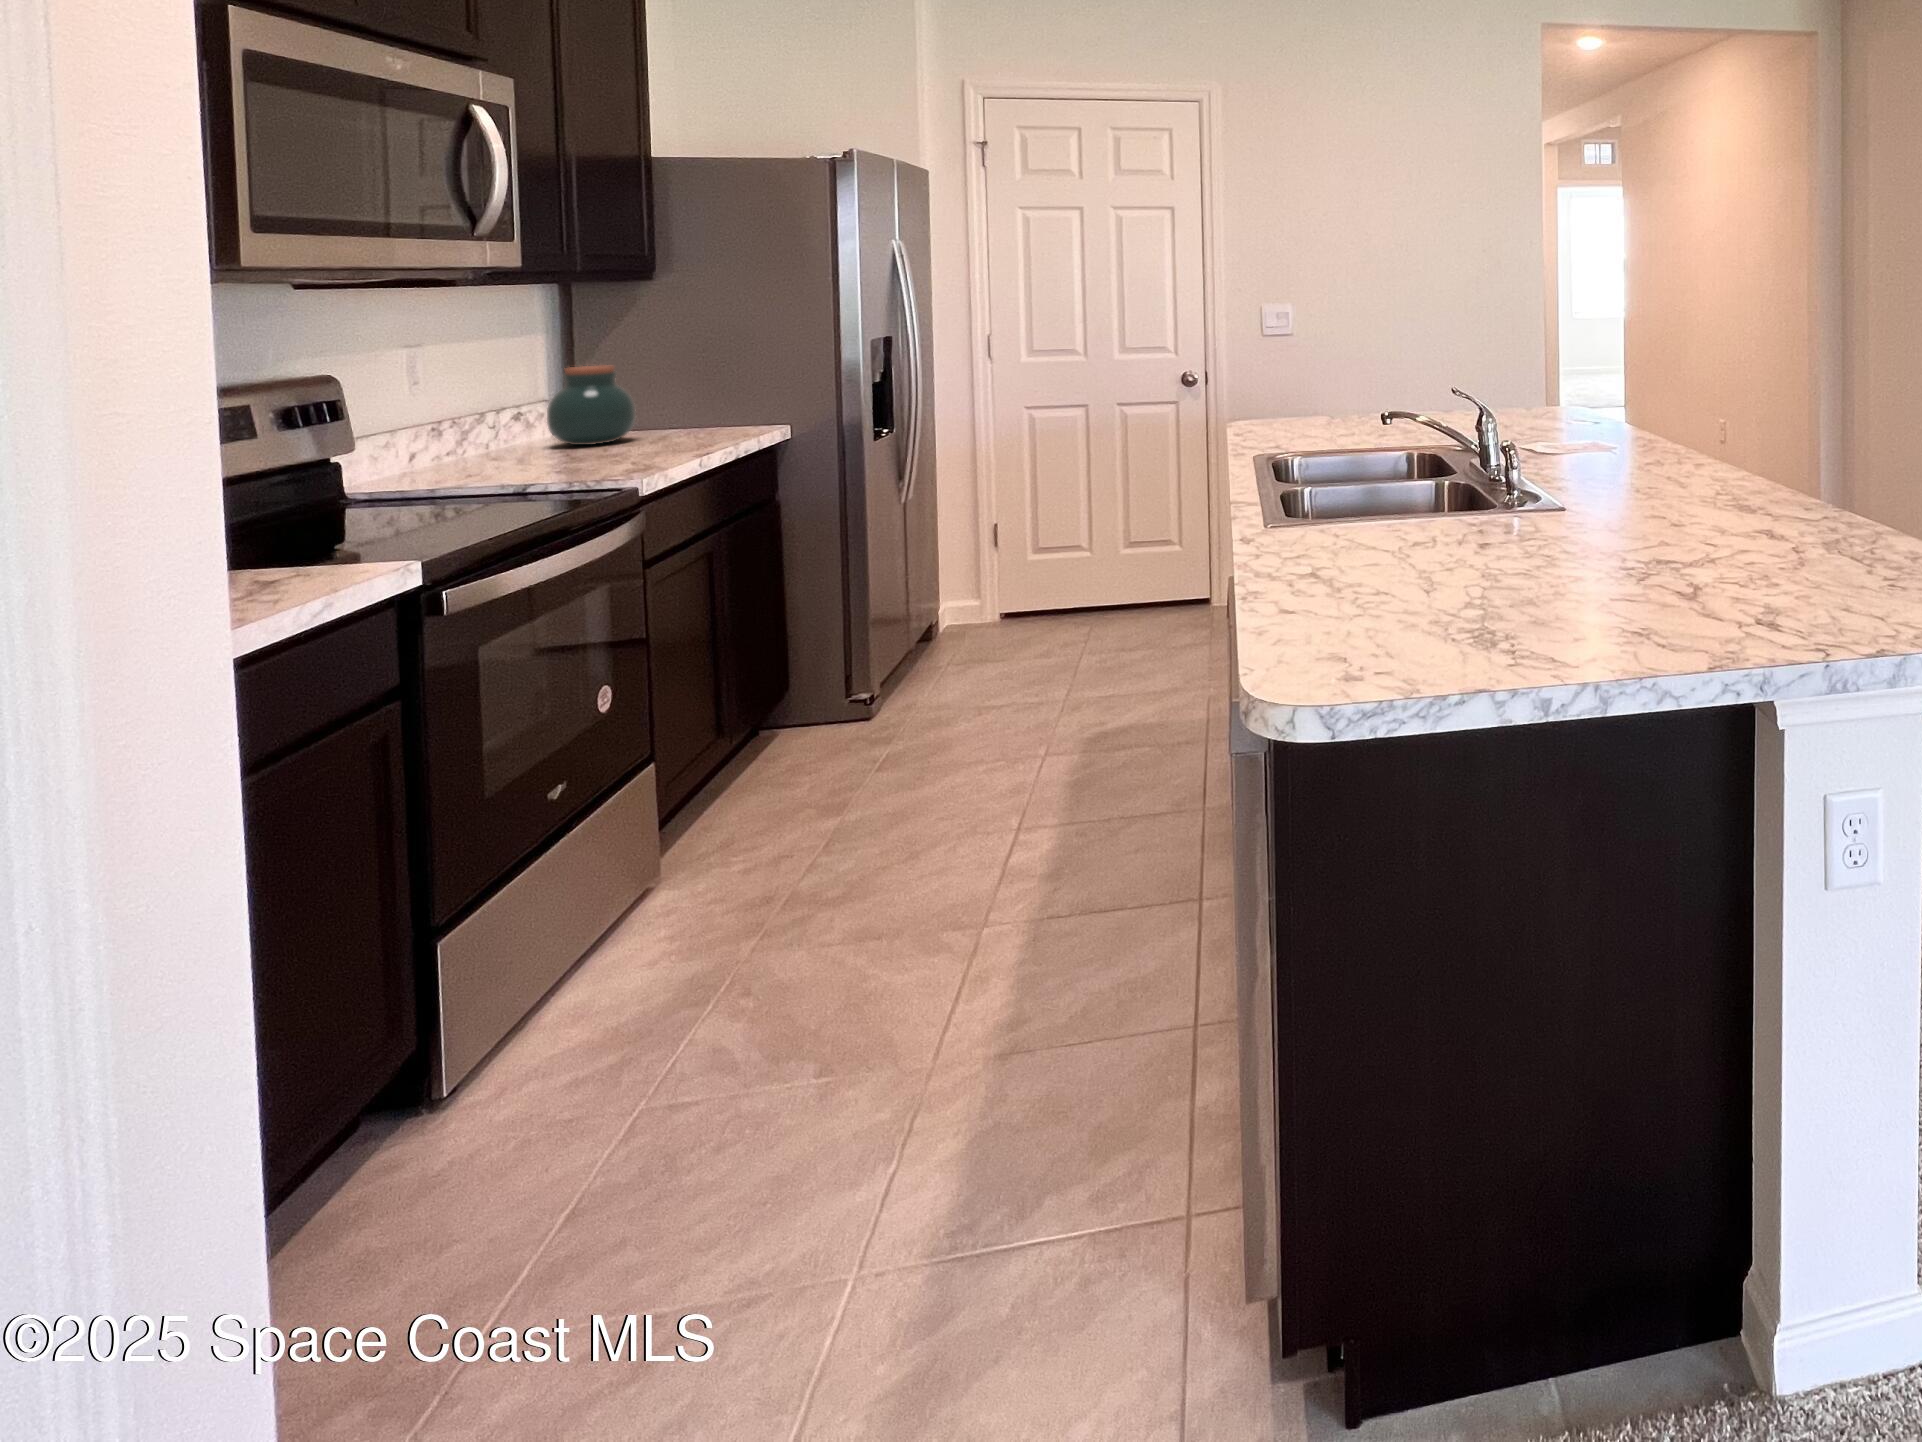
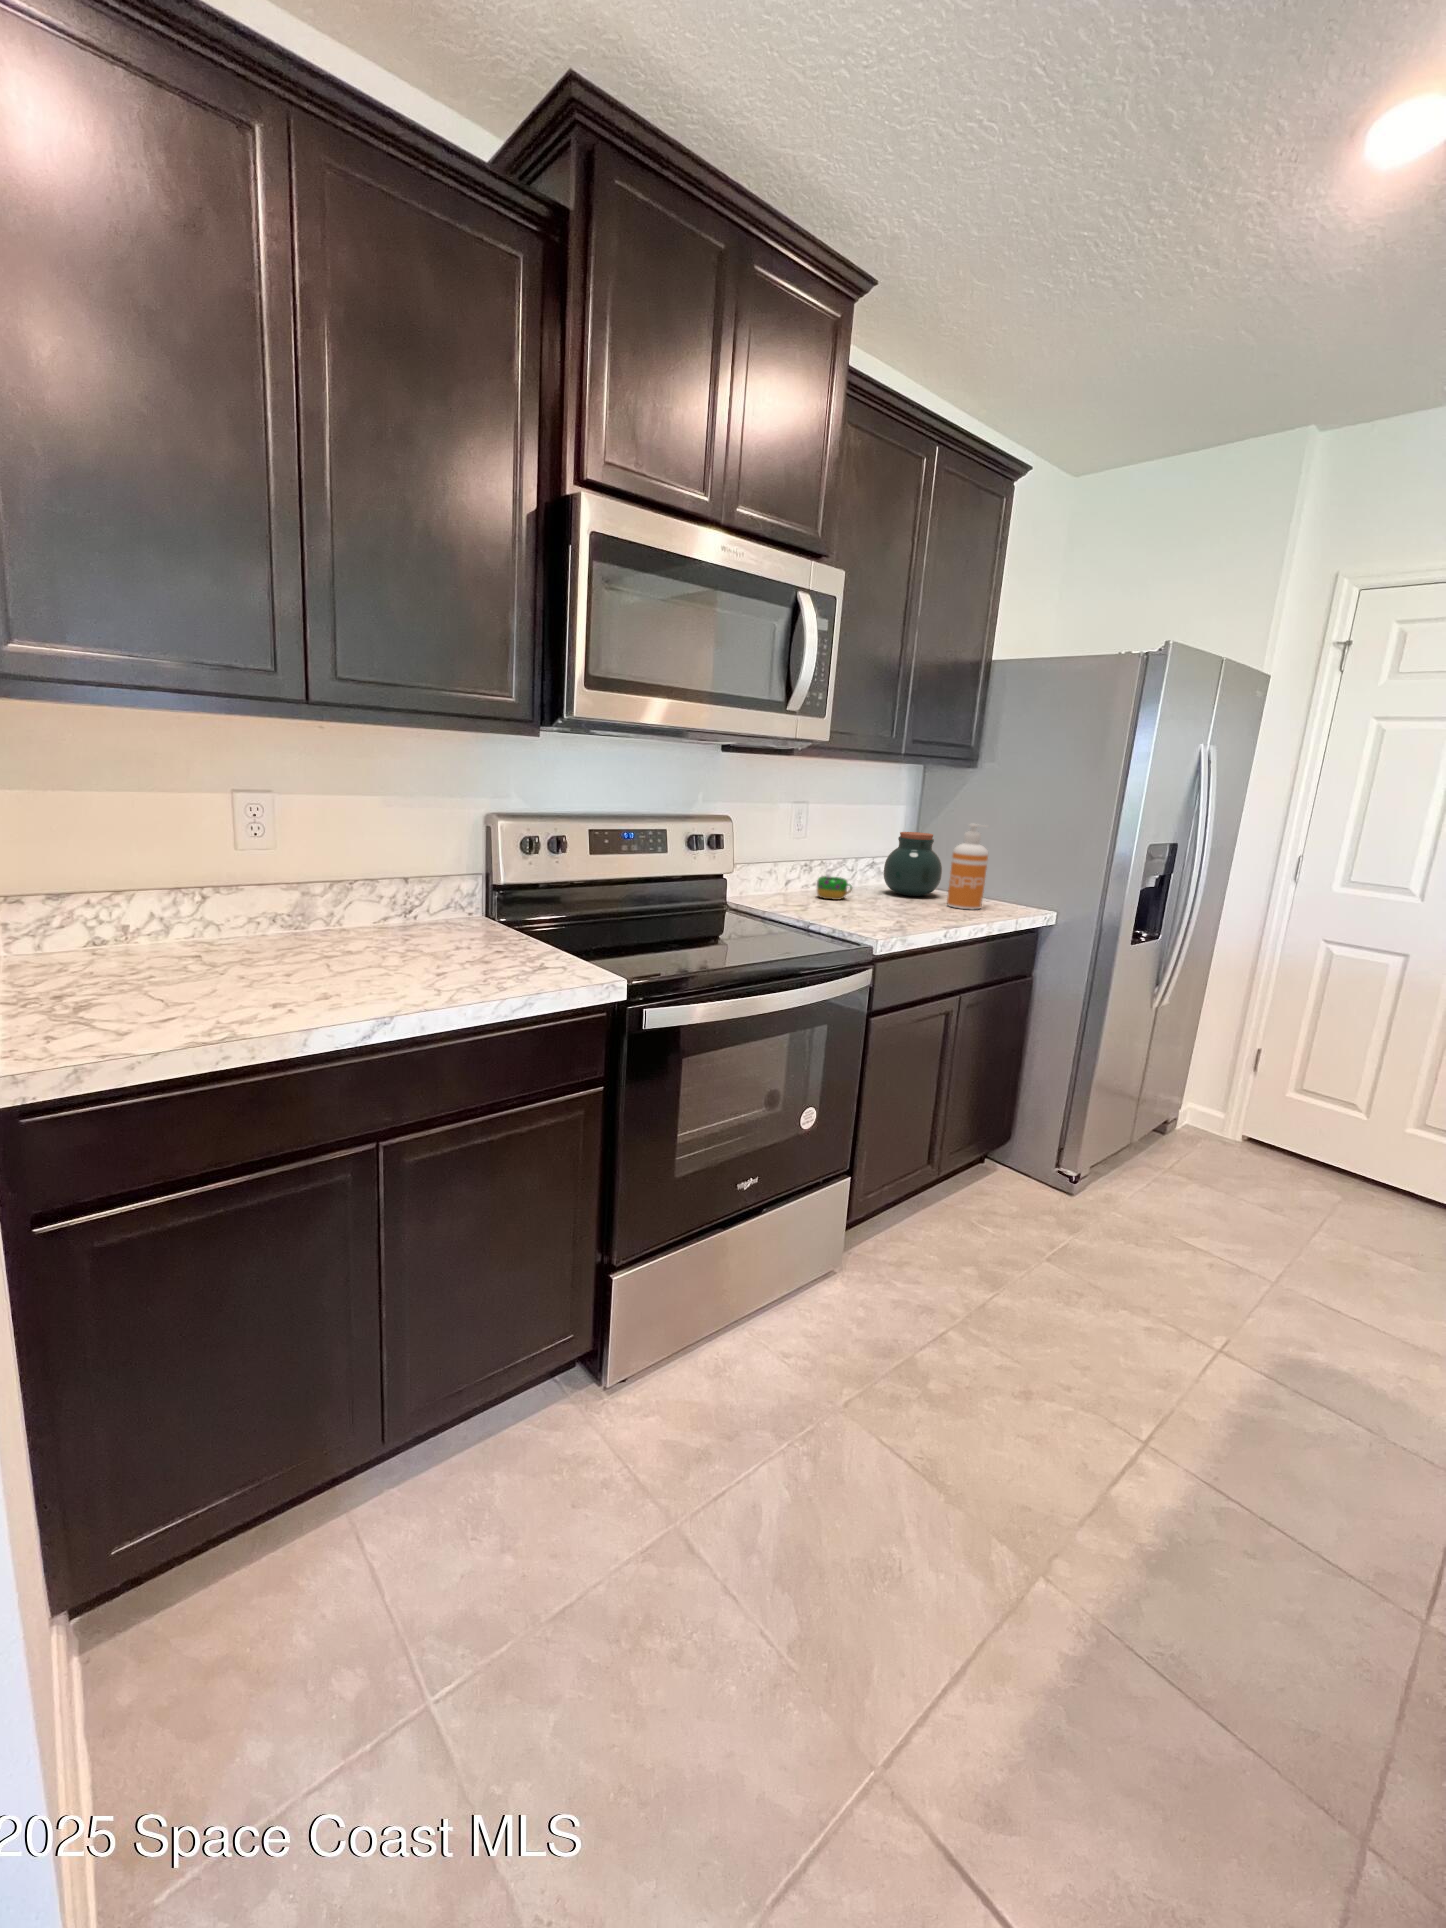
soap dispenser: none [658,346,707,443] -> present [947,824,988,909]
mug: none [460,437,524,467] -> present [817,876,852,900]

